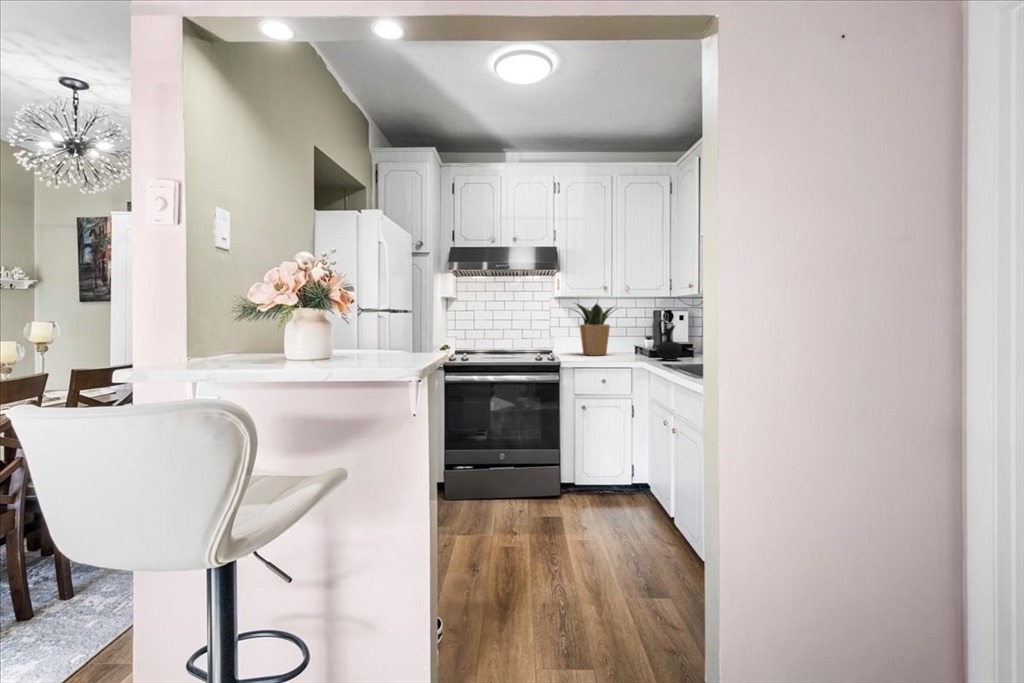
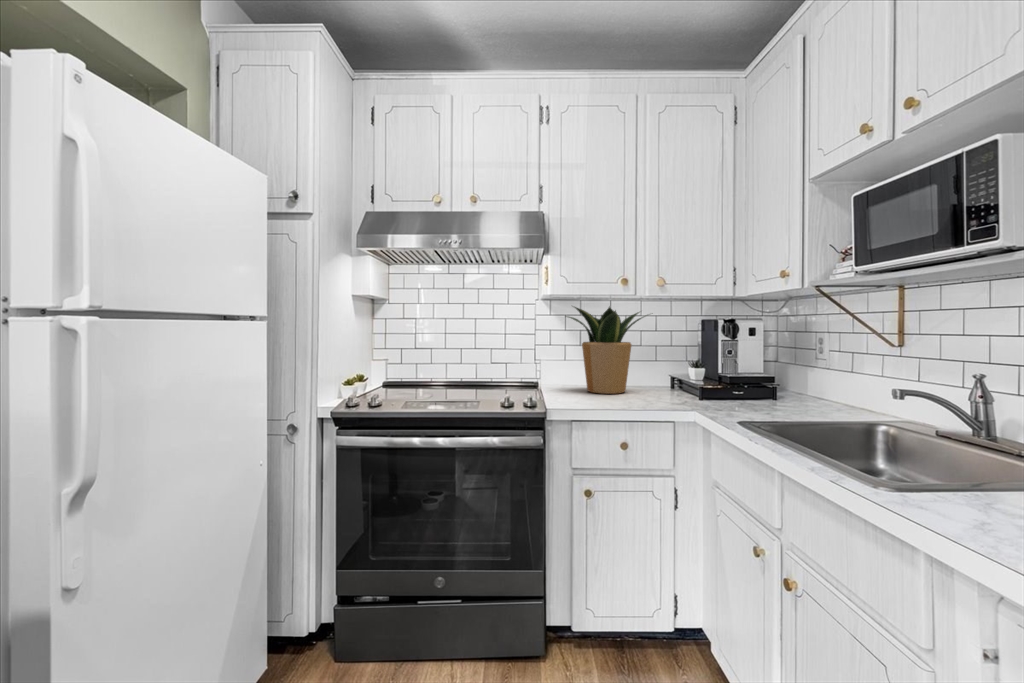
ceramic jug: present [656,319,682,361] -> none [717,335,764,409]

